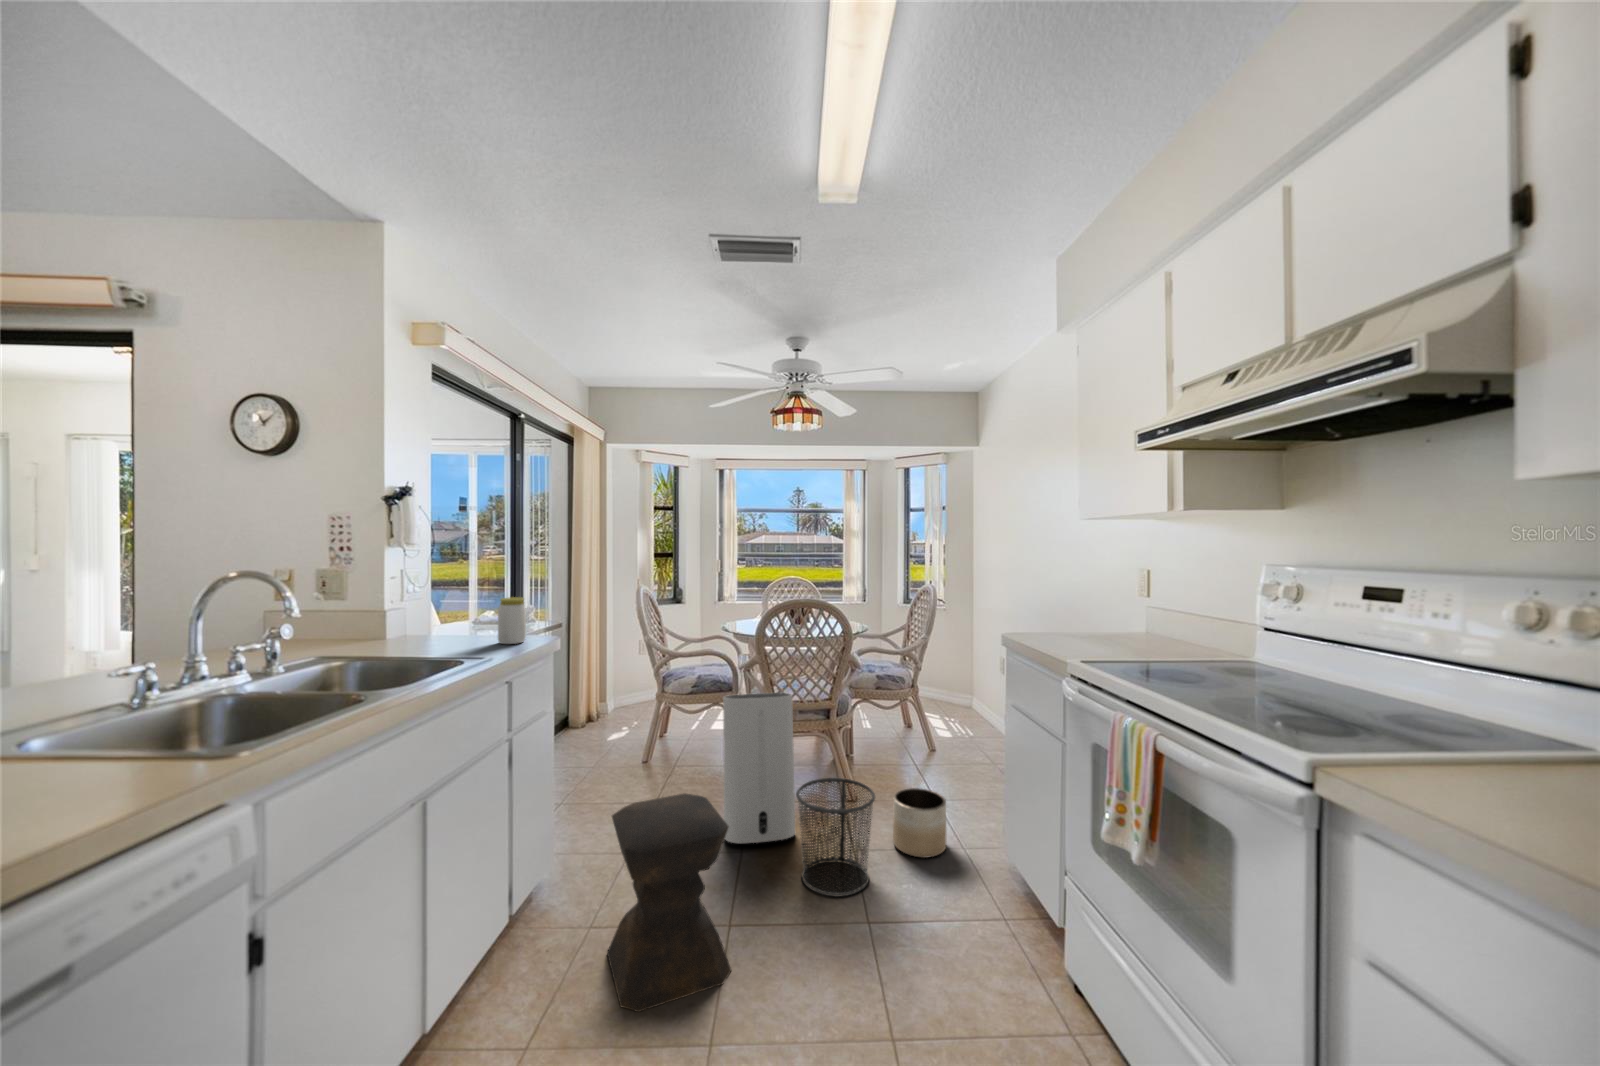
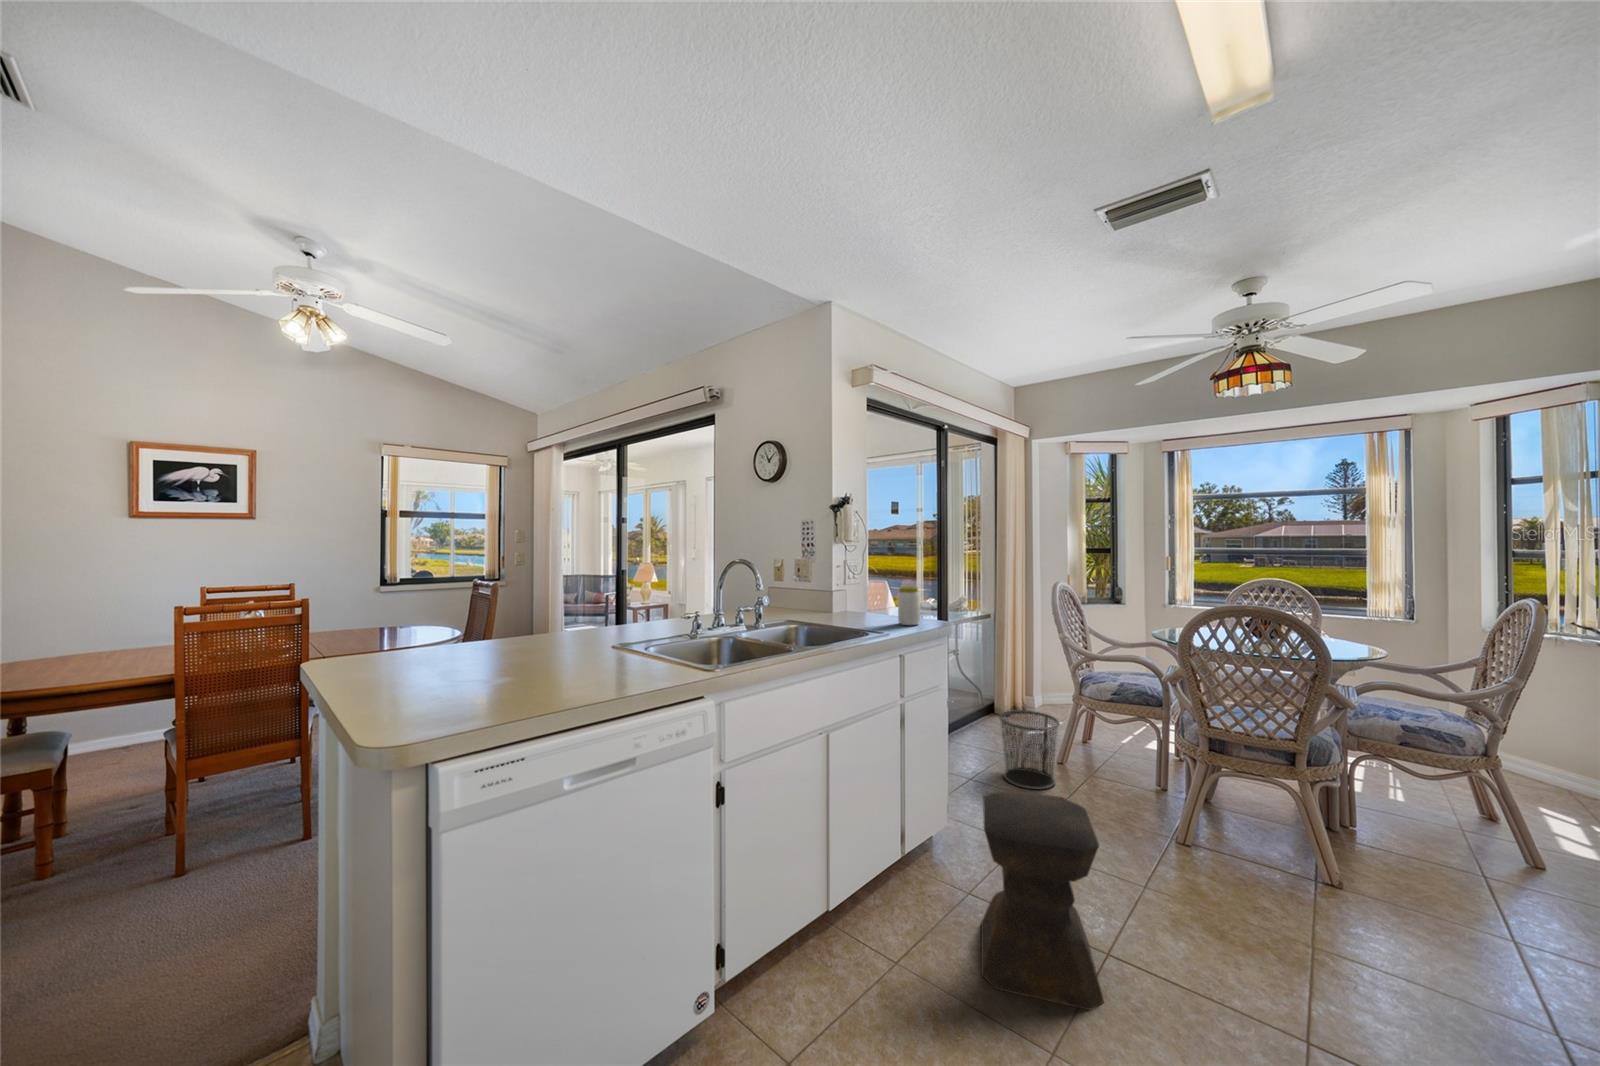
air purifier: present [723,693,795,843] -> none [1132,708,1231,893]
waste bin: present [796,778,875,897] -> present [999,710,1060,790]
planter: present [893,788,946,858] -> none [1399,892,1516,1013]

